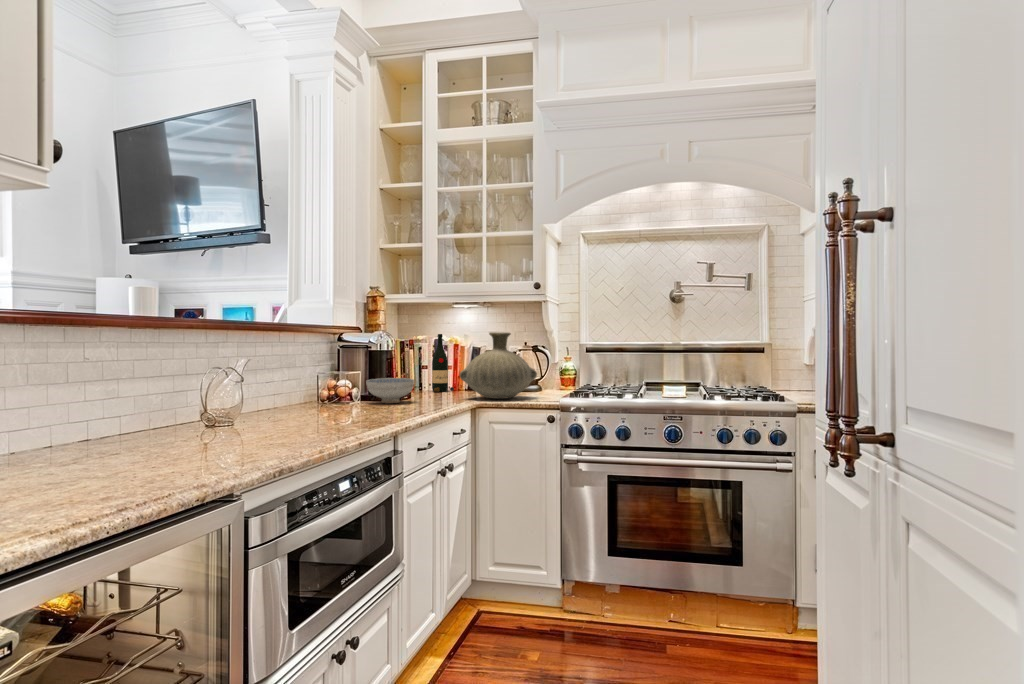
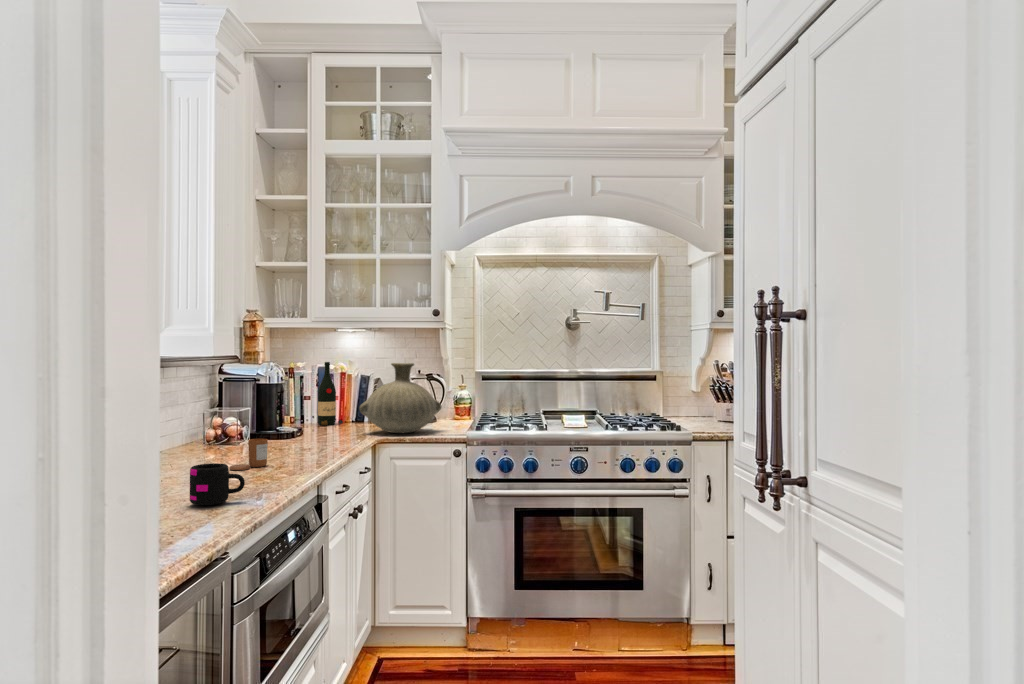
ceramic bowl: present [366,378,414,403] -> none [259,413,313,442]
candle: none [316,396,352,423] -> present [230,439,268,470]
mug: none [247,411,297,449] -> present [190,463,245,505]

